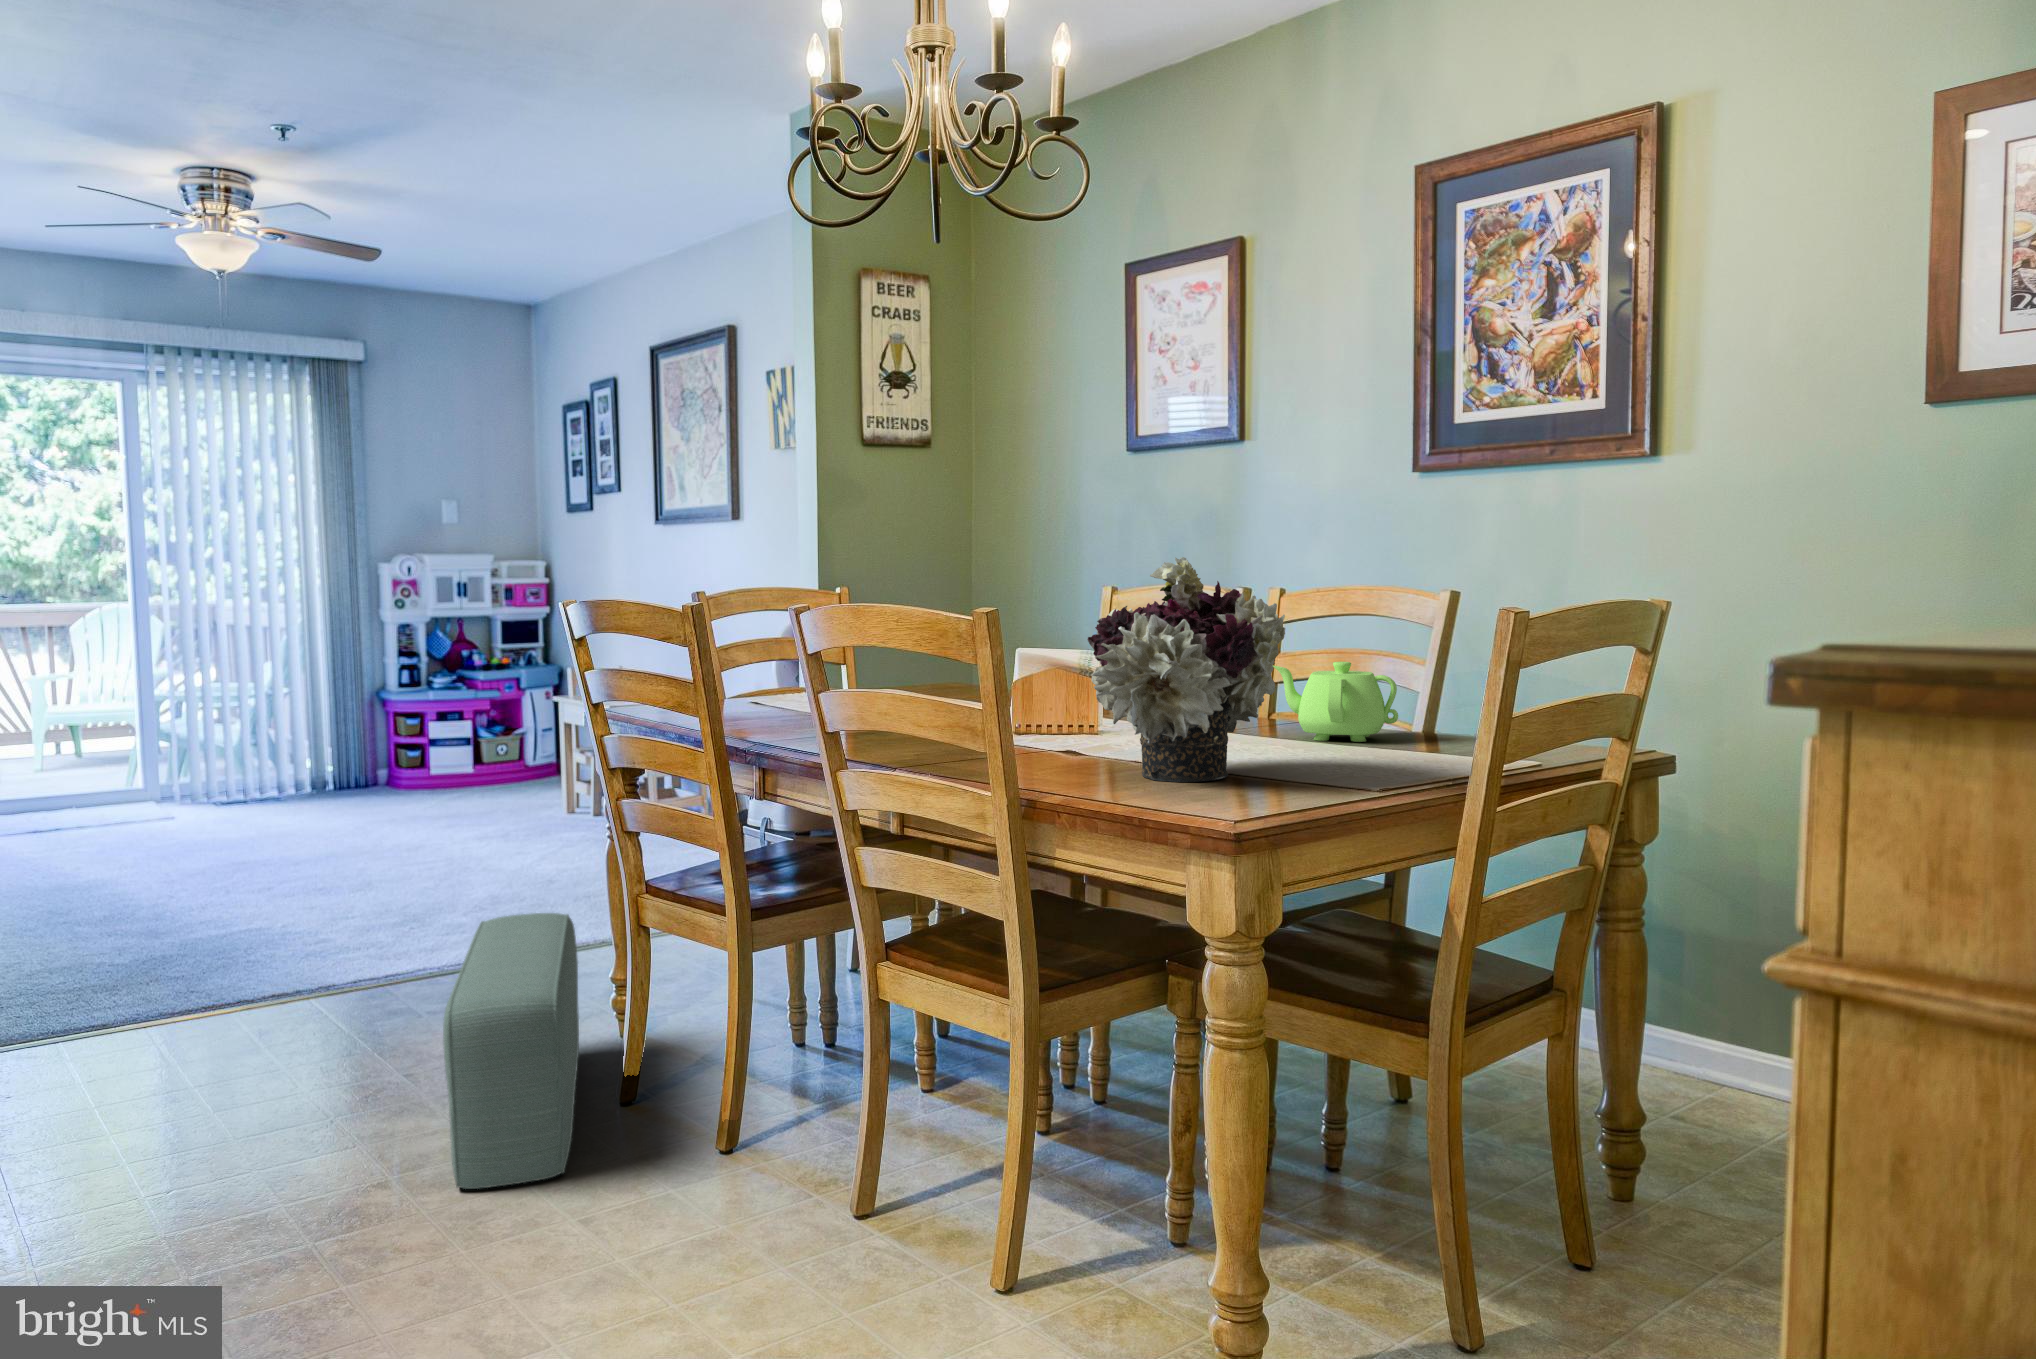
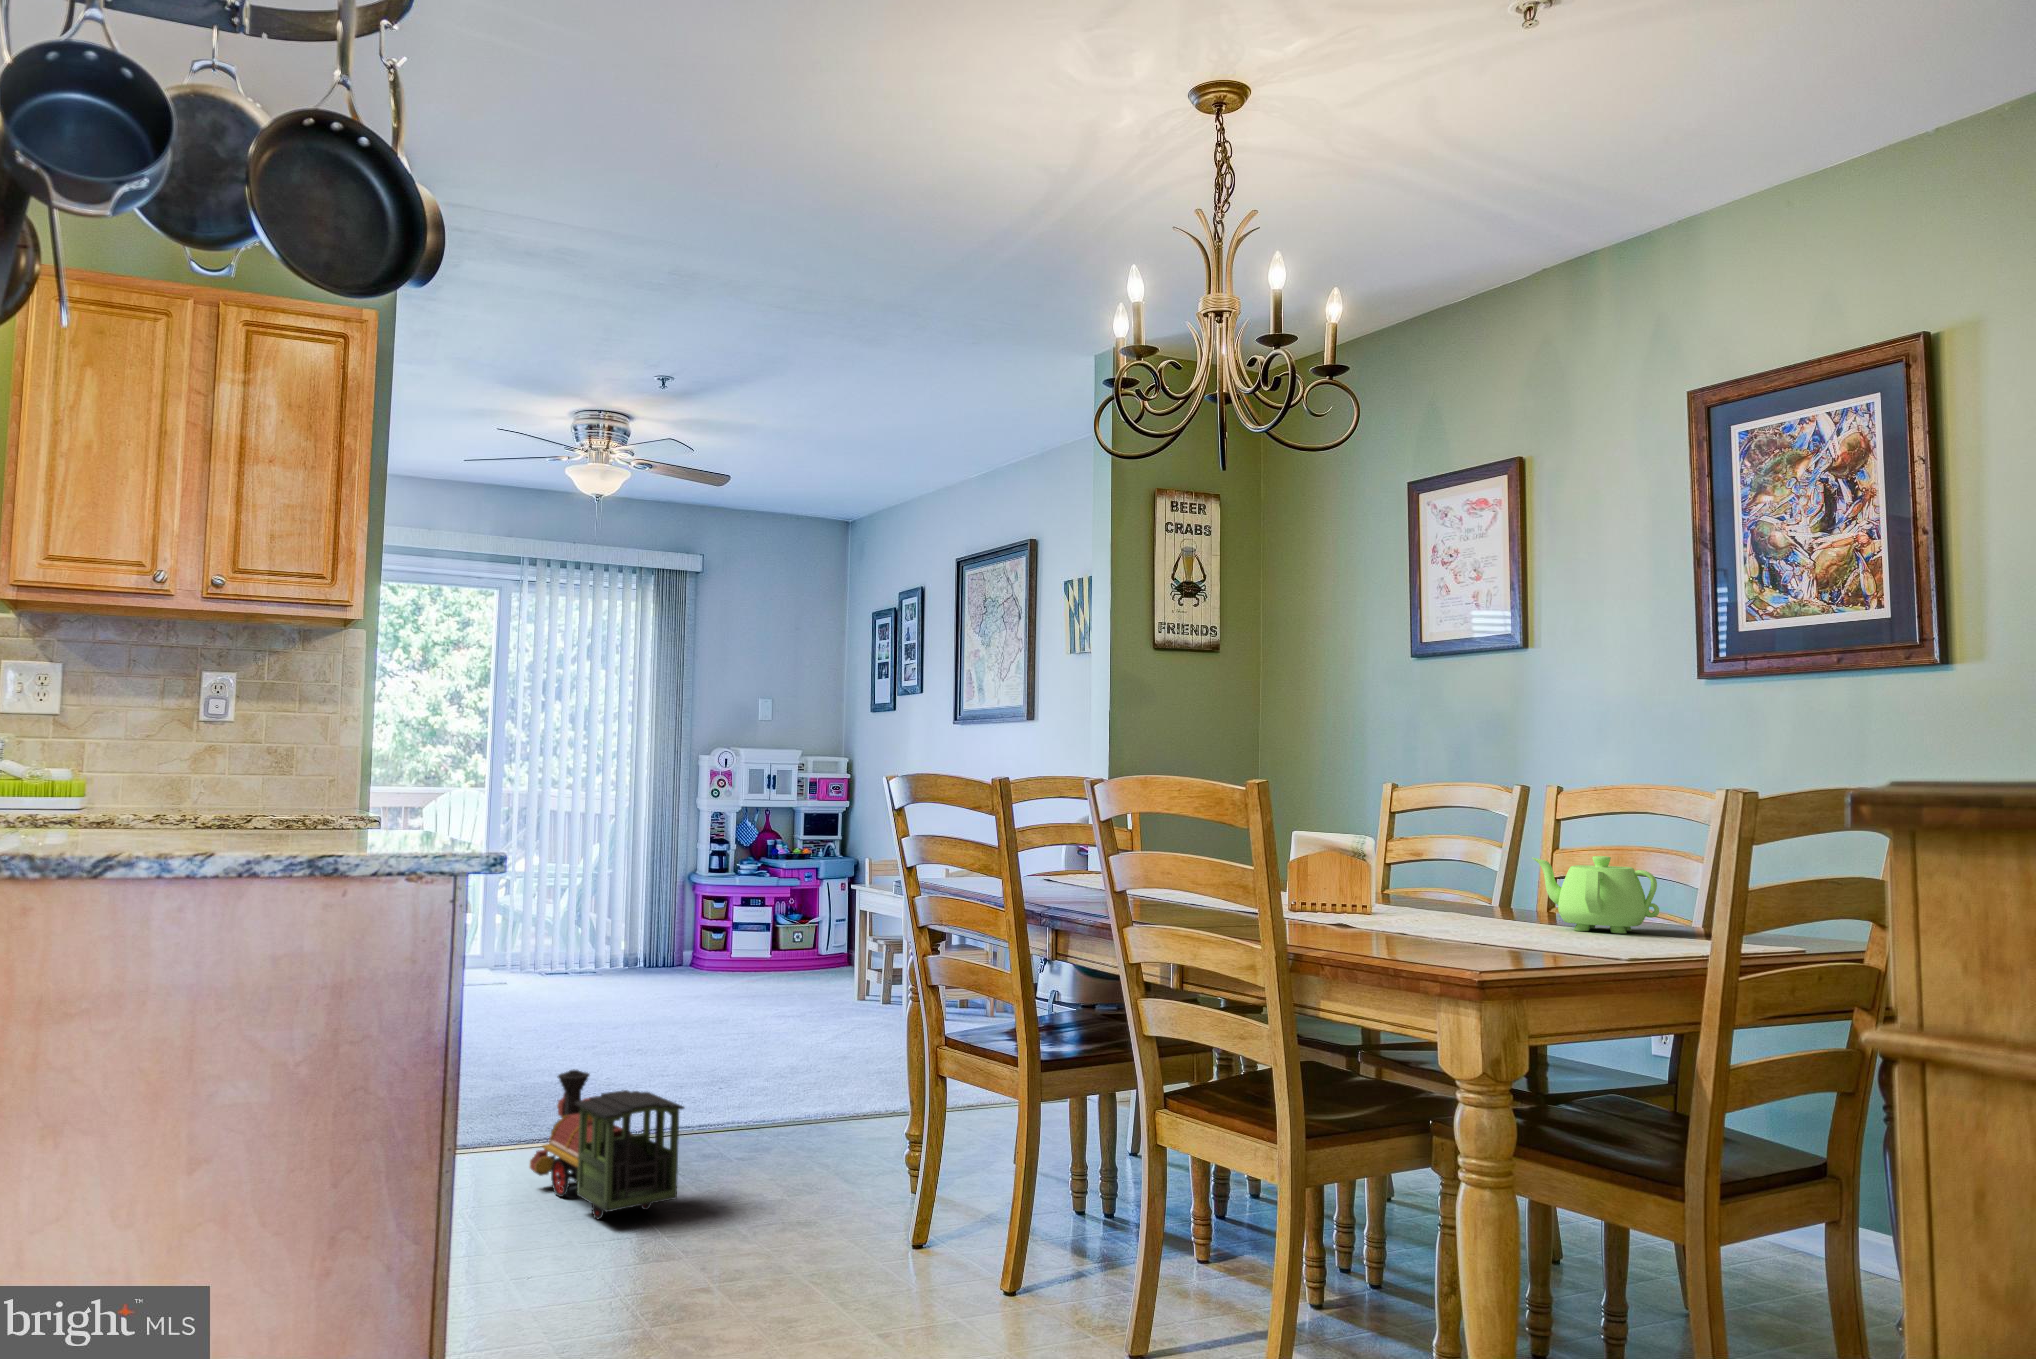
flower arrangement: present [1087,557,1285,782] -> none [1344,749,1526,949]
pouf: present [443,913,579,1189] -> none [774,1063,878,1294]
toy train: none [159,943,342,1114] -> present [530,1069,684,1219]

